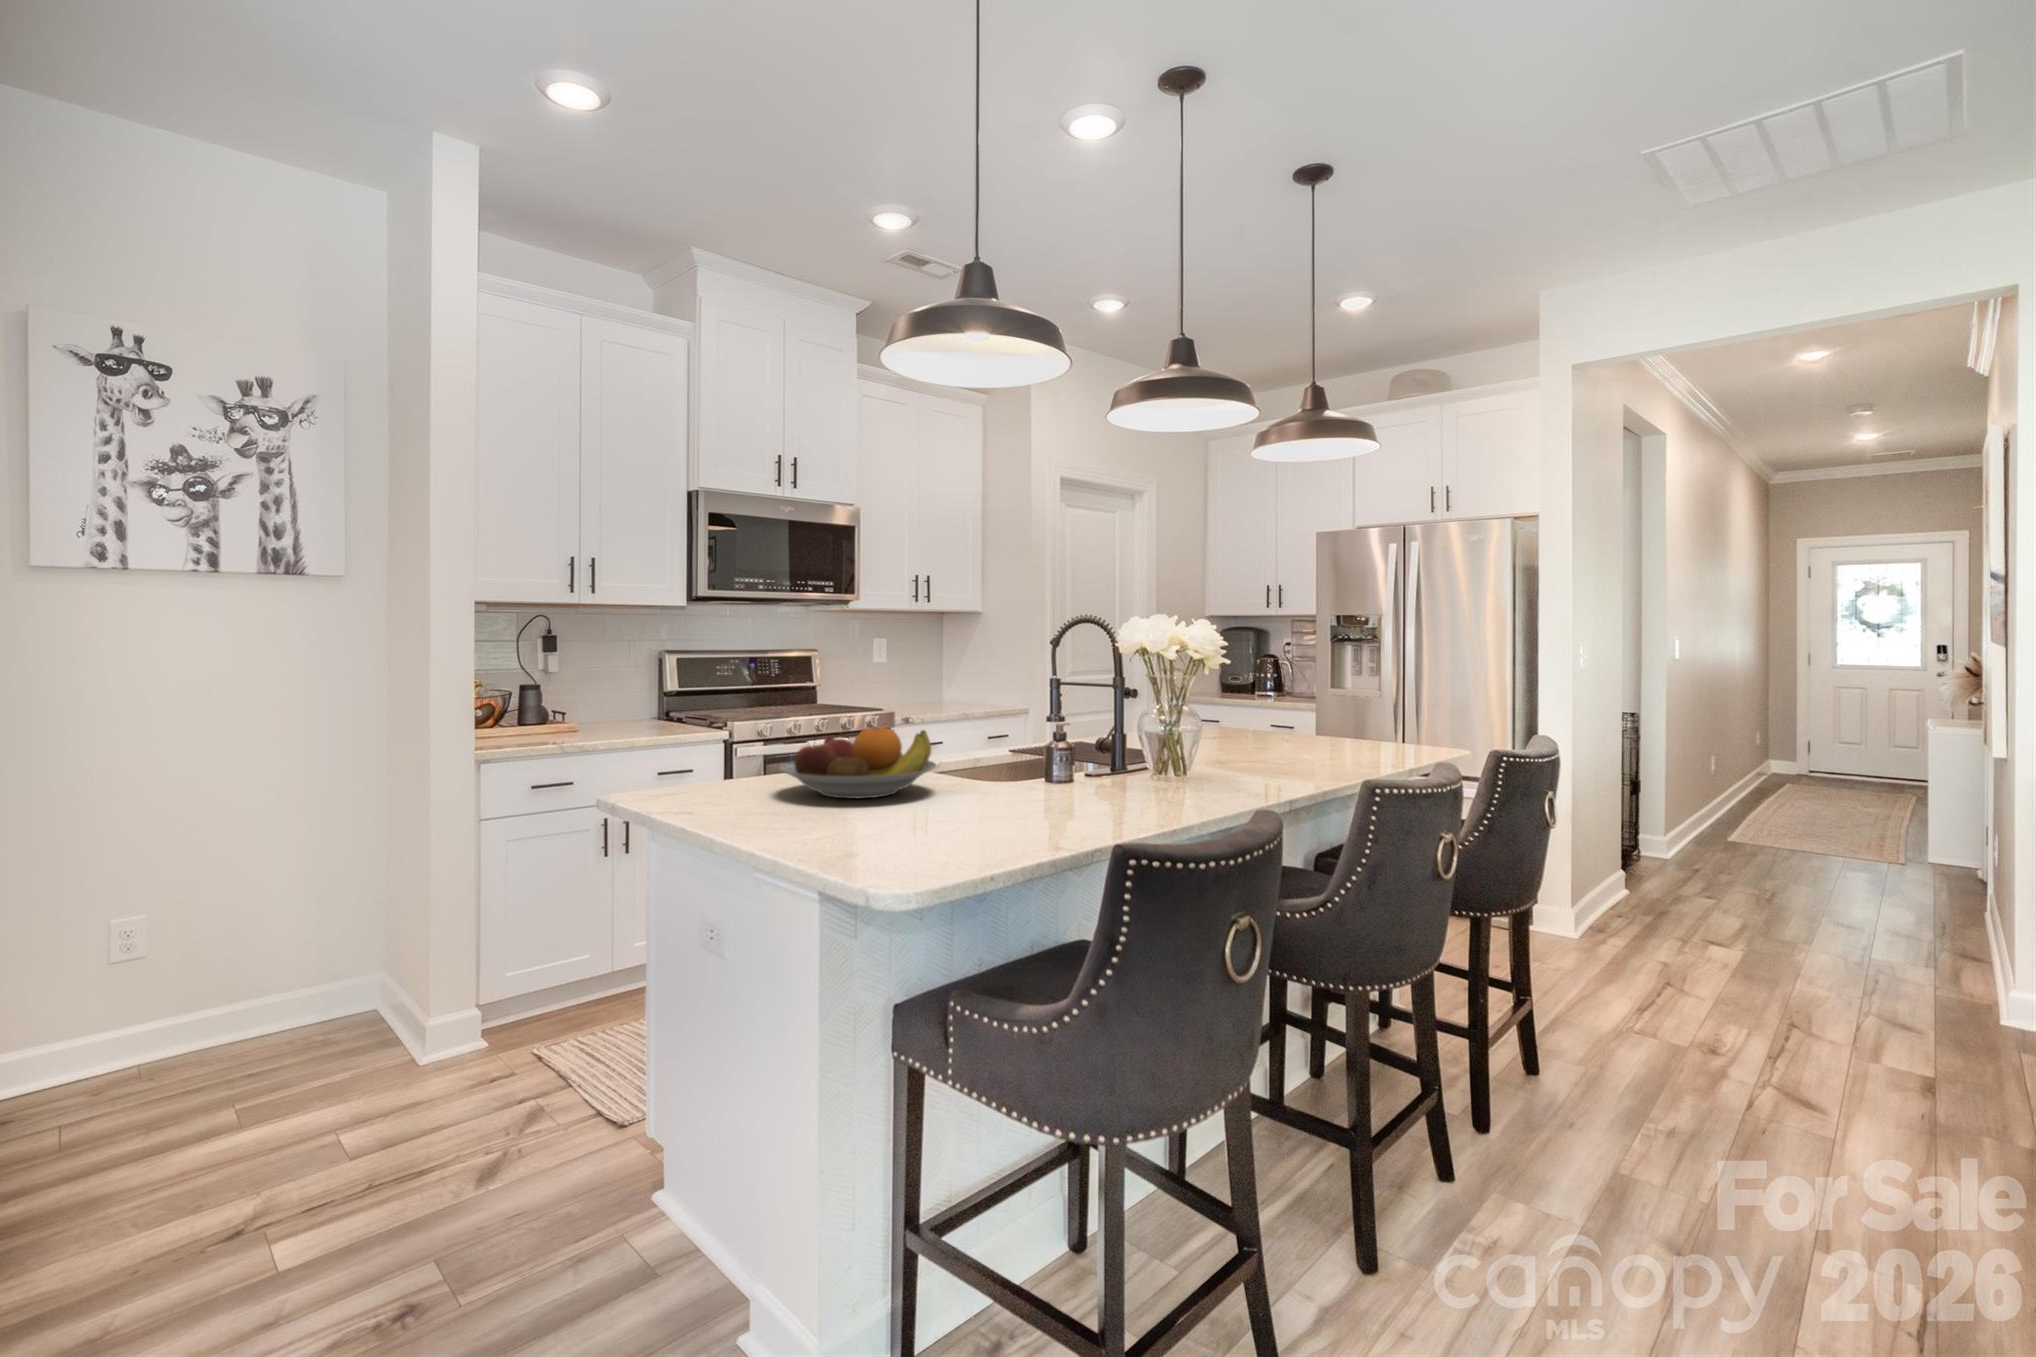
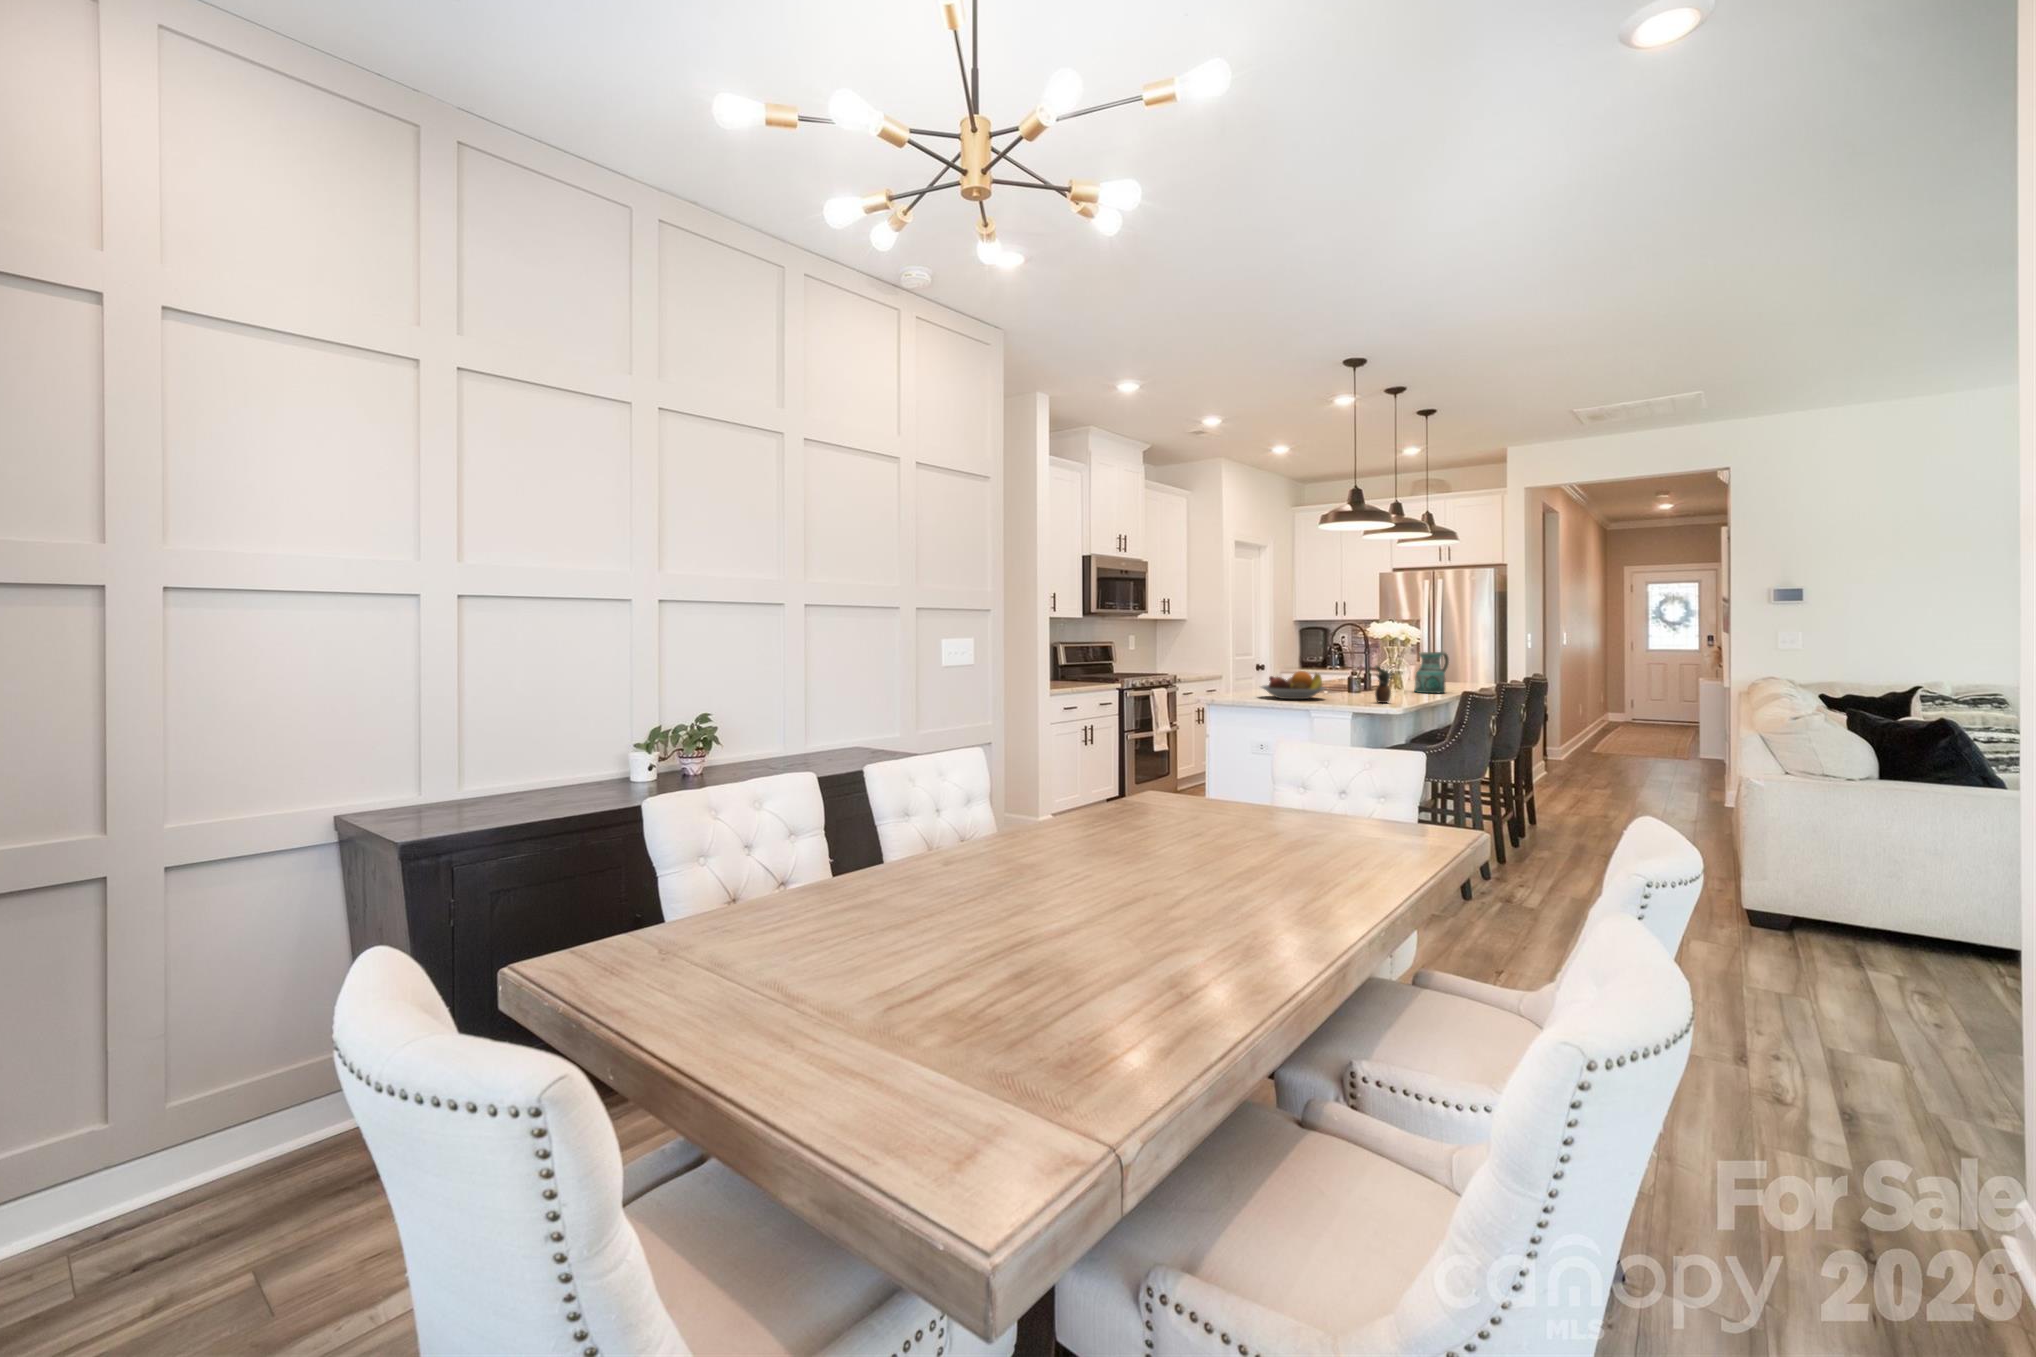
ceramic pitcher: none [1233,677,1315,775] -> present [1414,651,1449,693]
fruit: none [1001,716,1059,819] -> present [1374,665,1392,703]

